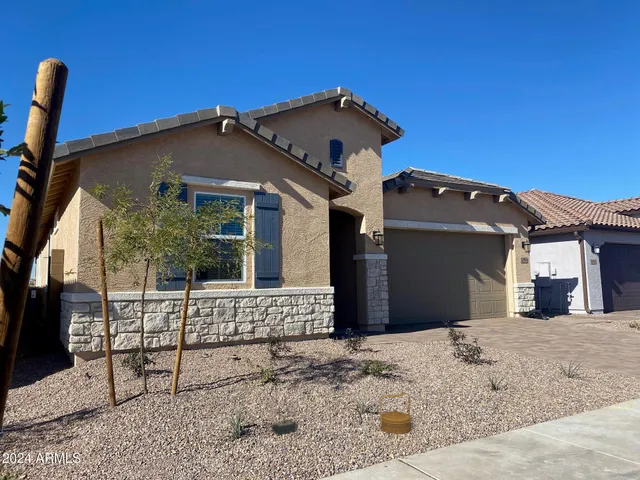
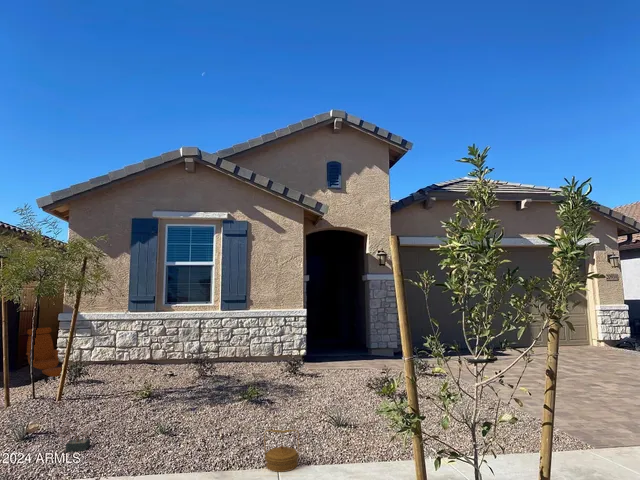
lounge chair: none [27,311,100,382] -> present [26,327,62,382]
basket: present [379,393,411,434] -> present [264,429,299,472]

